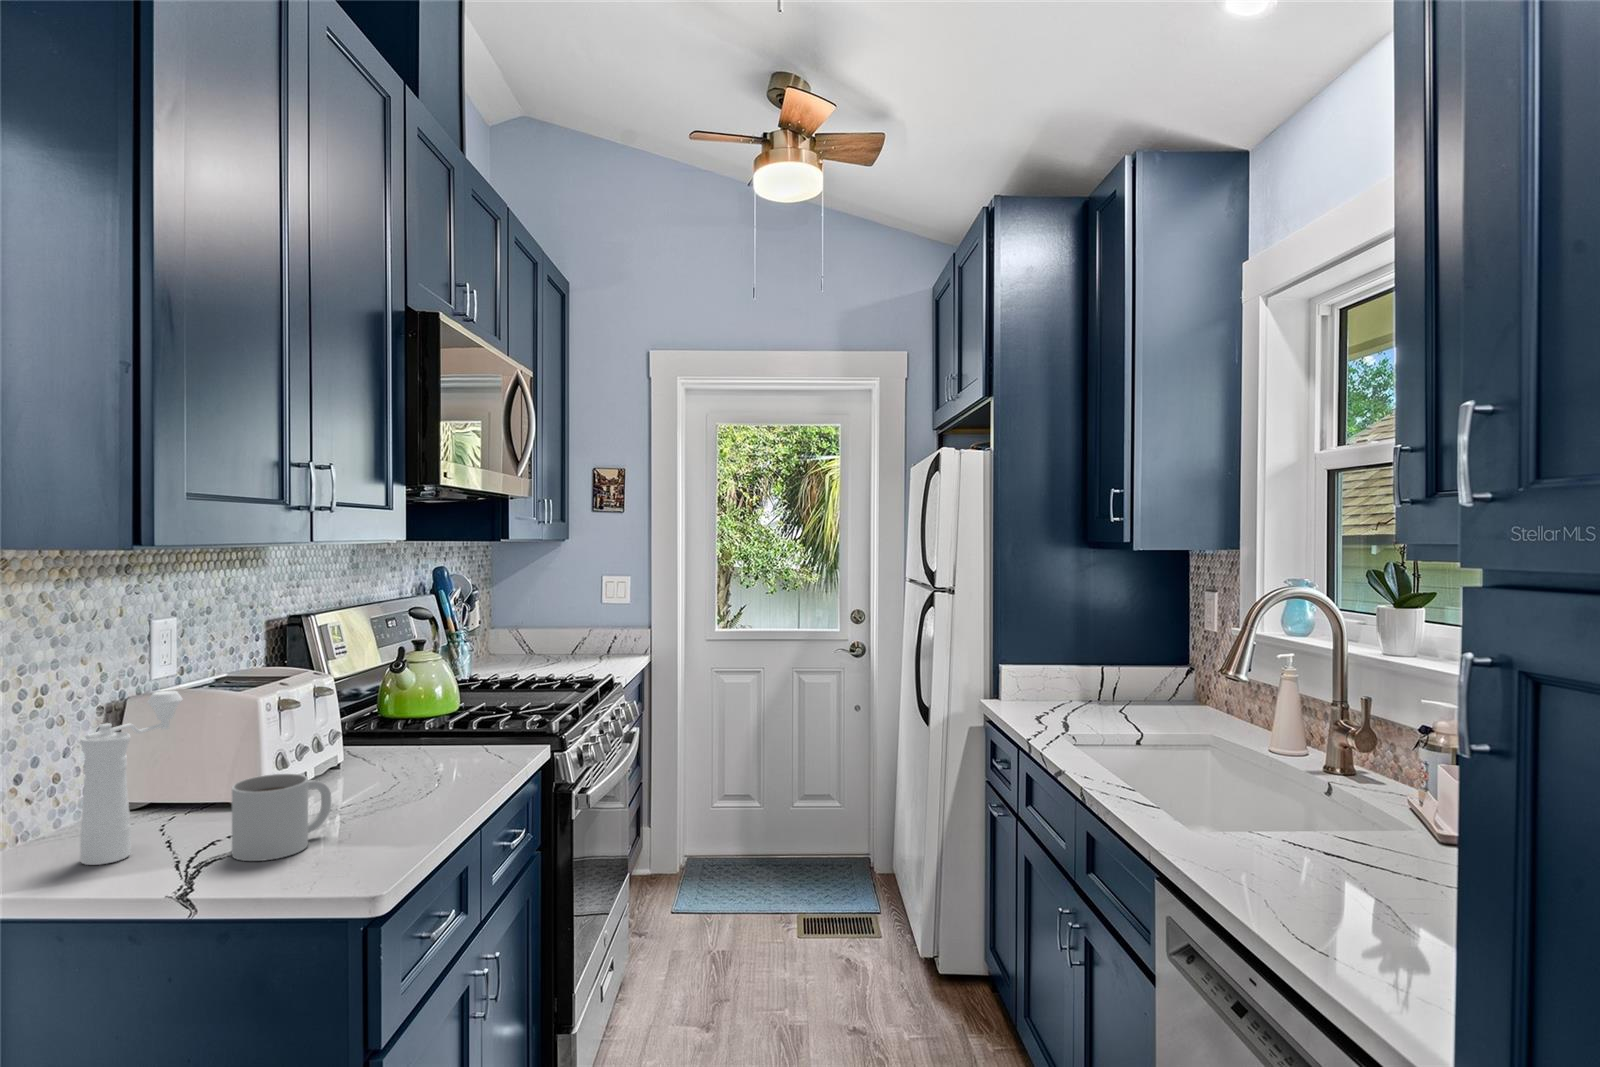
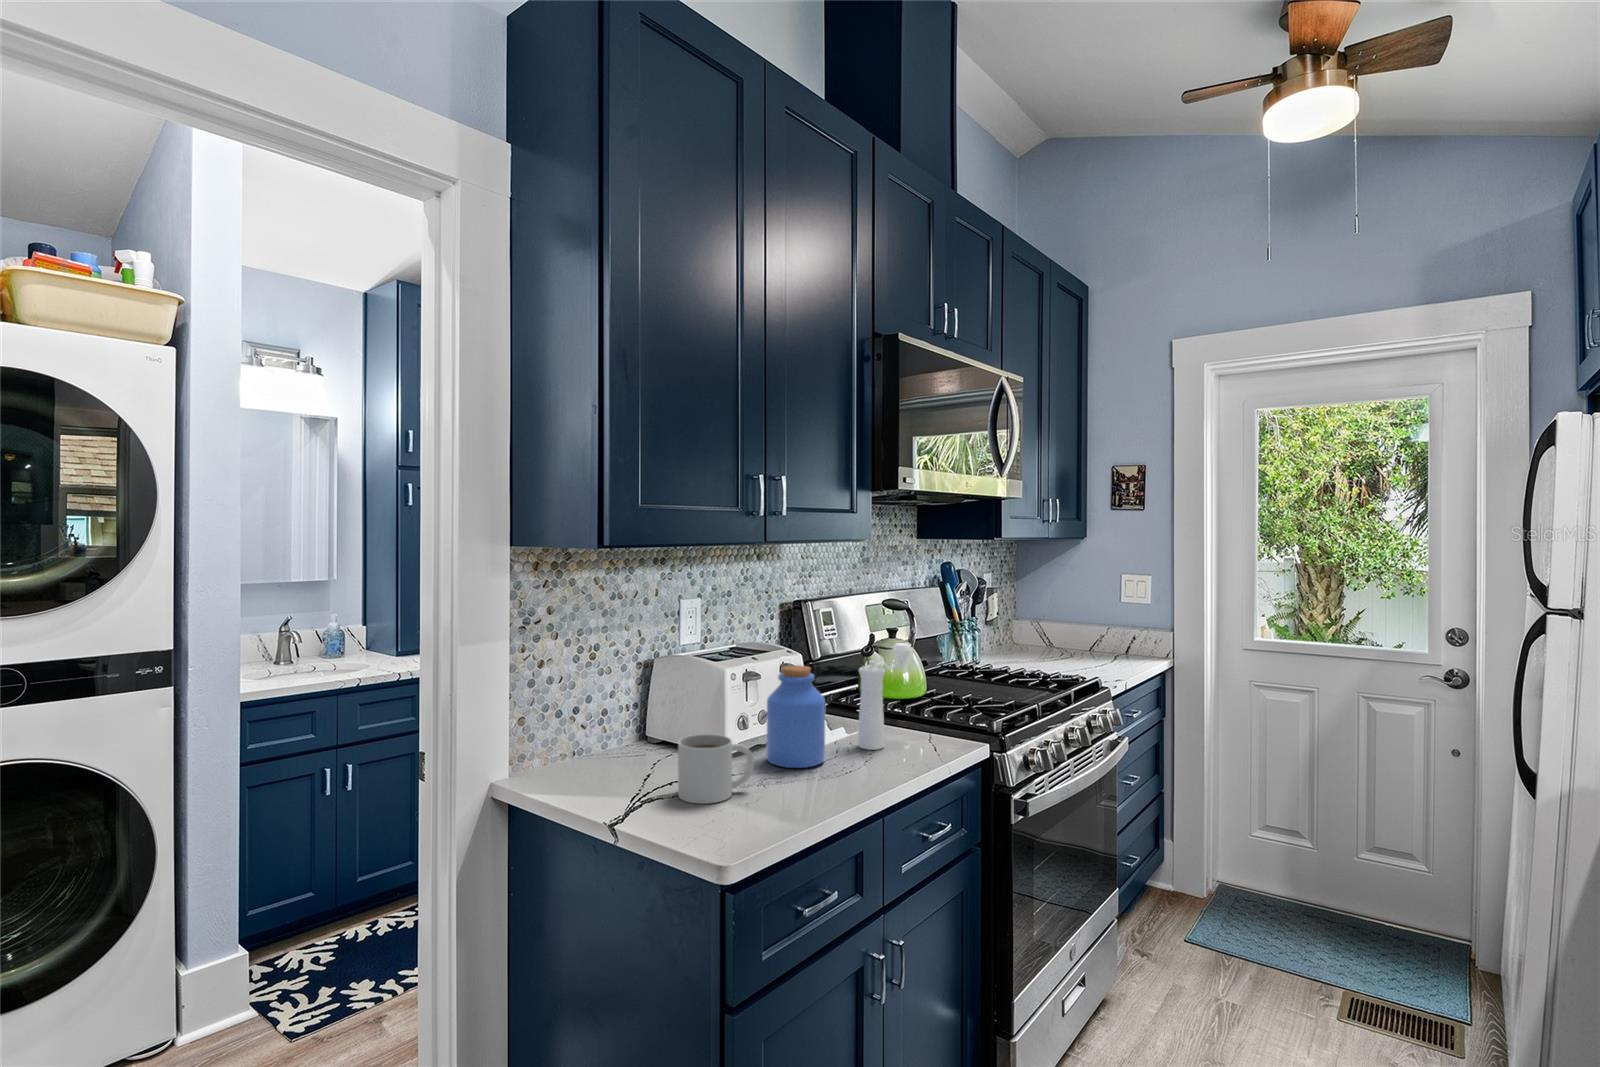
jar: none [315,683,392,804] -> present [766,665,826,768]
pepper mill: present [80,691,183,865] -> present [858,643,912,750]

